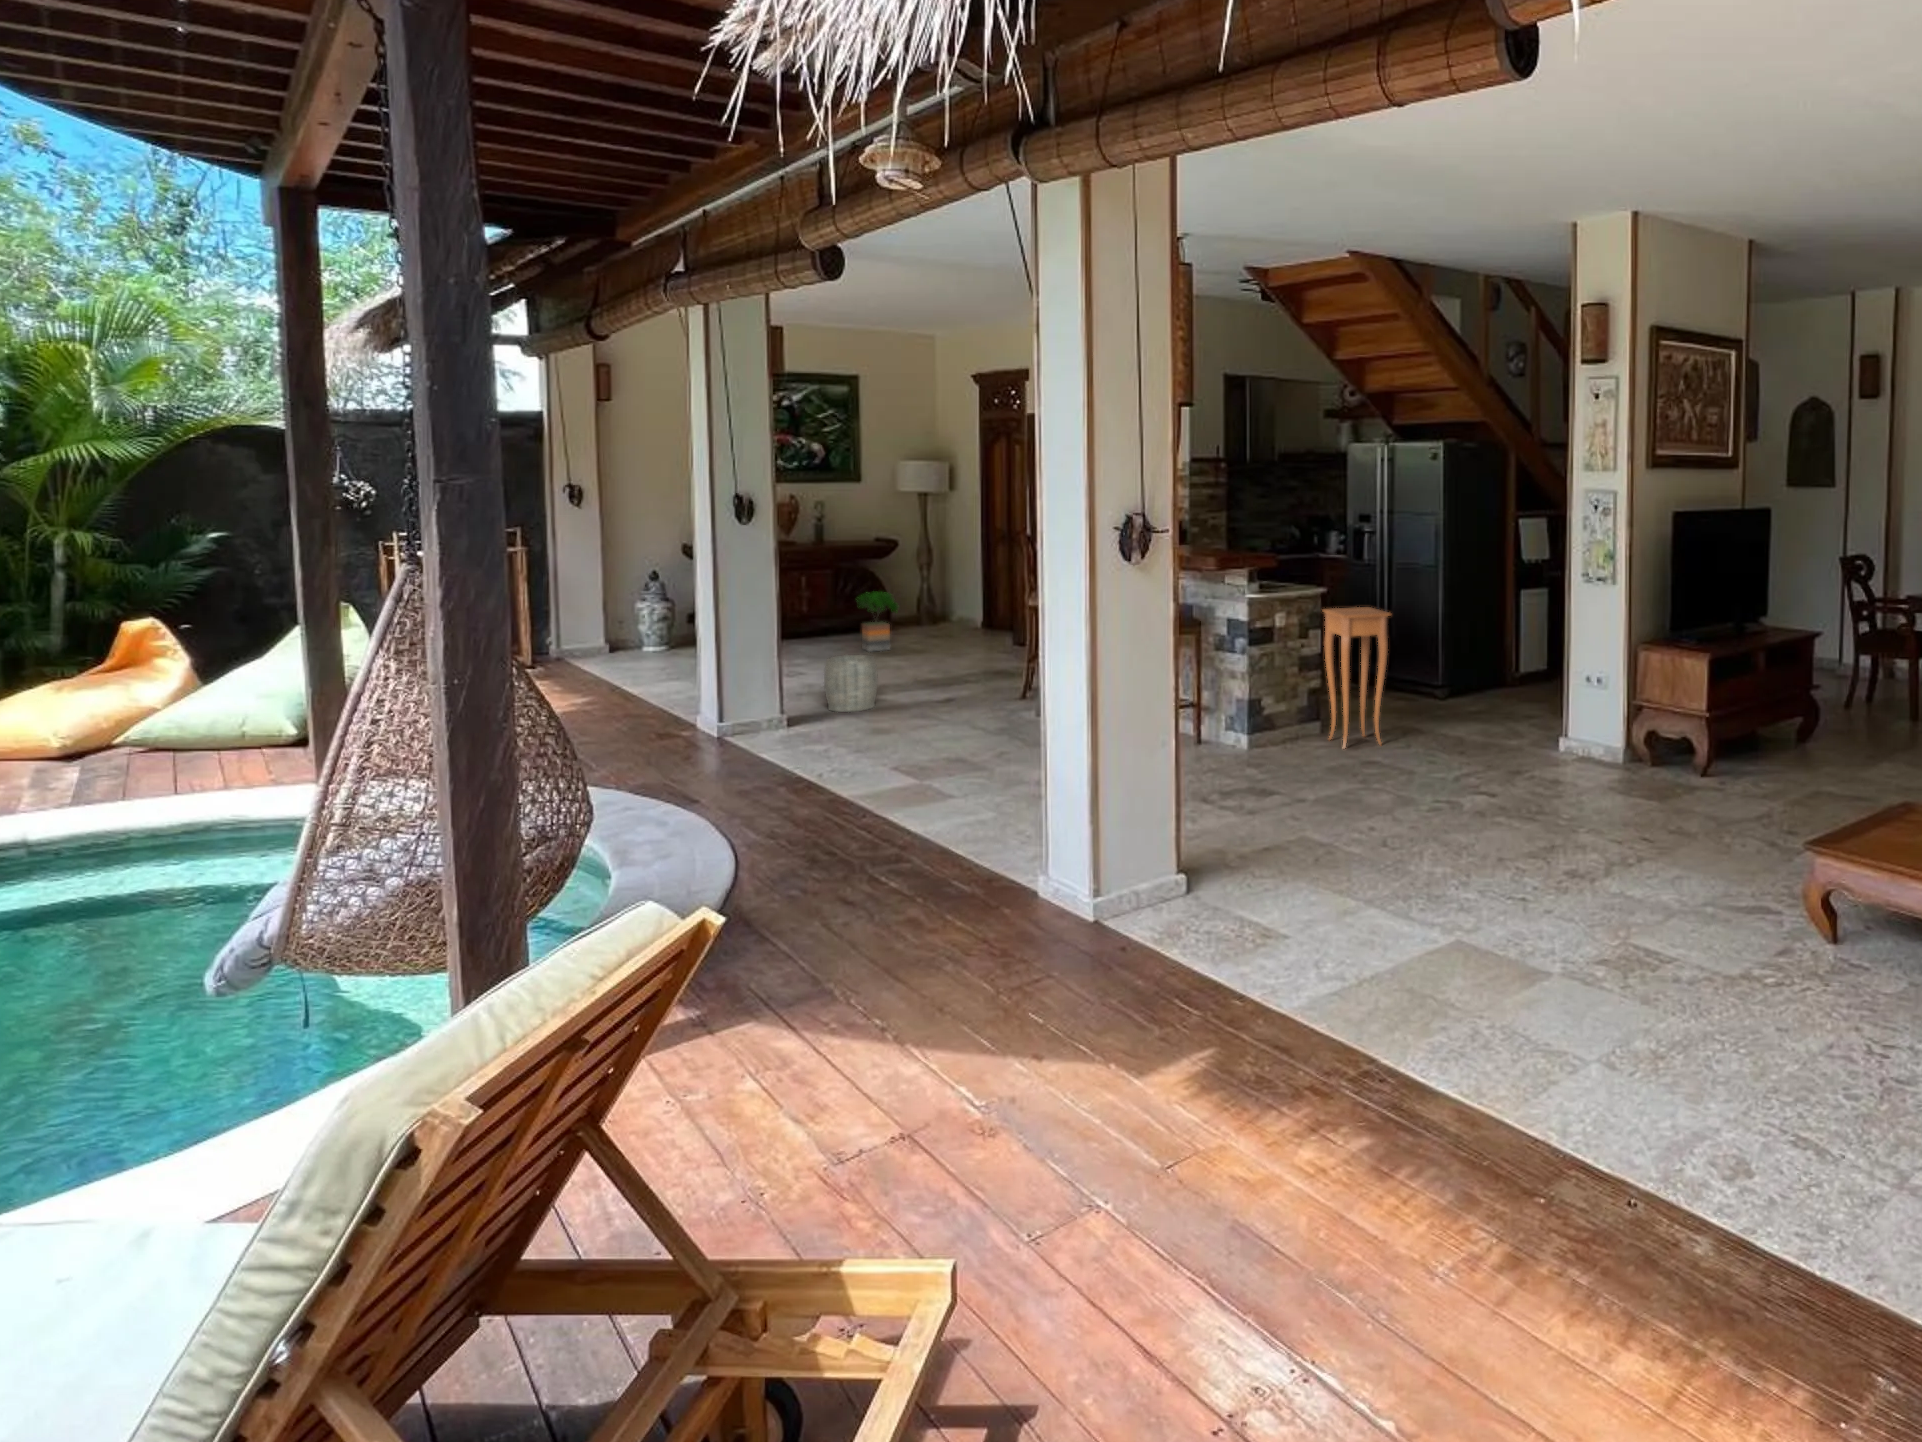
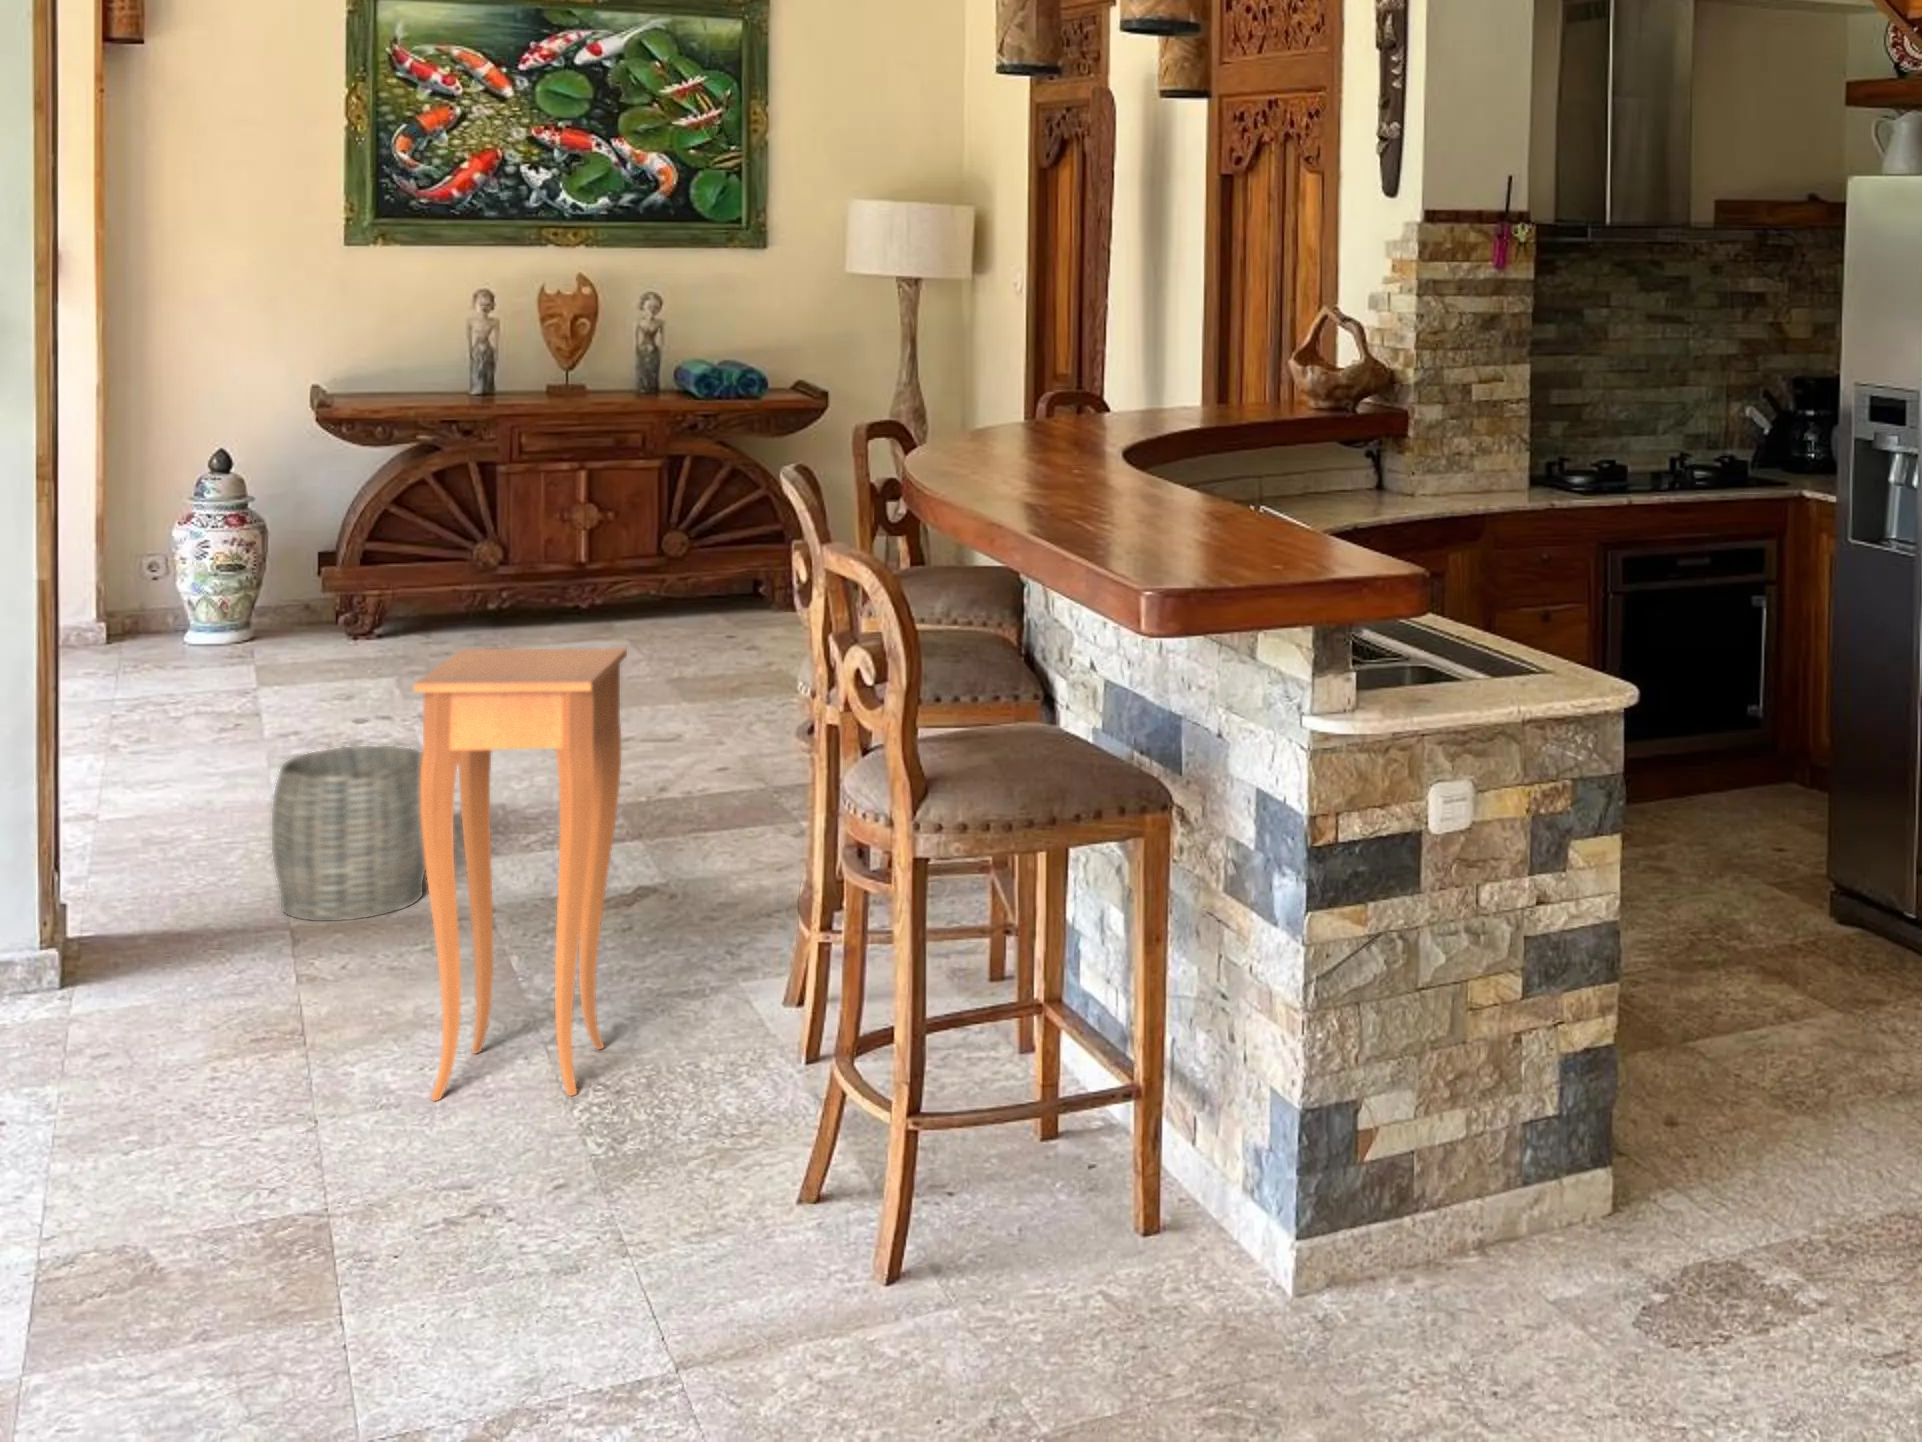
potted tree: present [856,592,899,651] -> none [645,522,753,678]
side table: present [1323,607,1390,748] -> present [414,648,627,1101]

